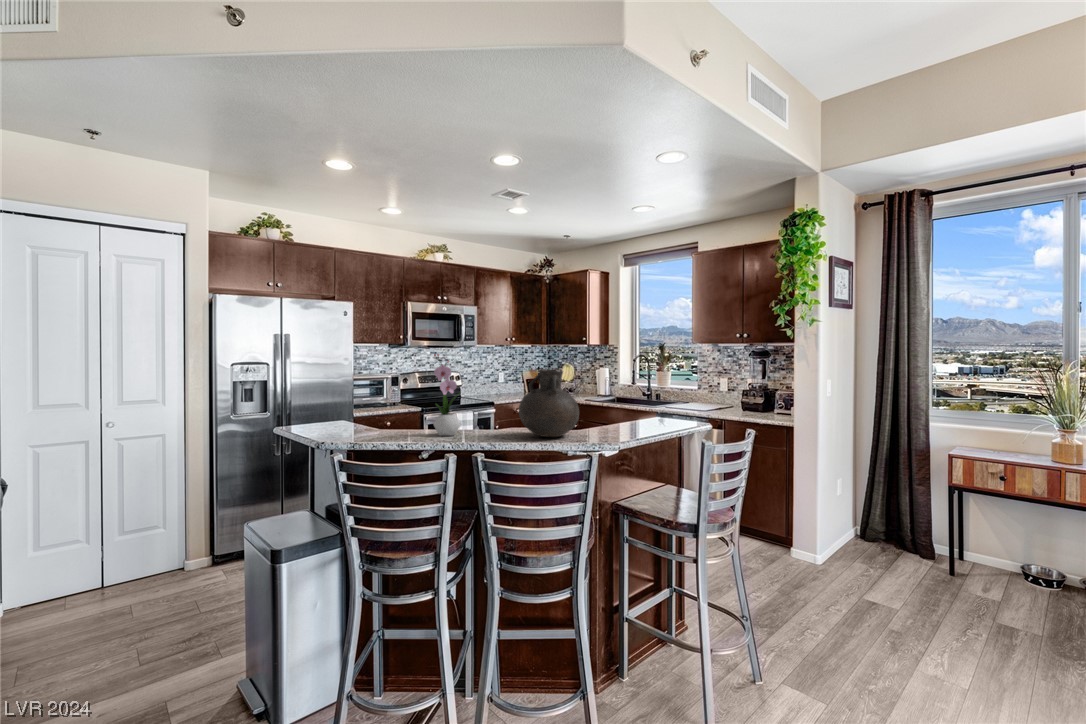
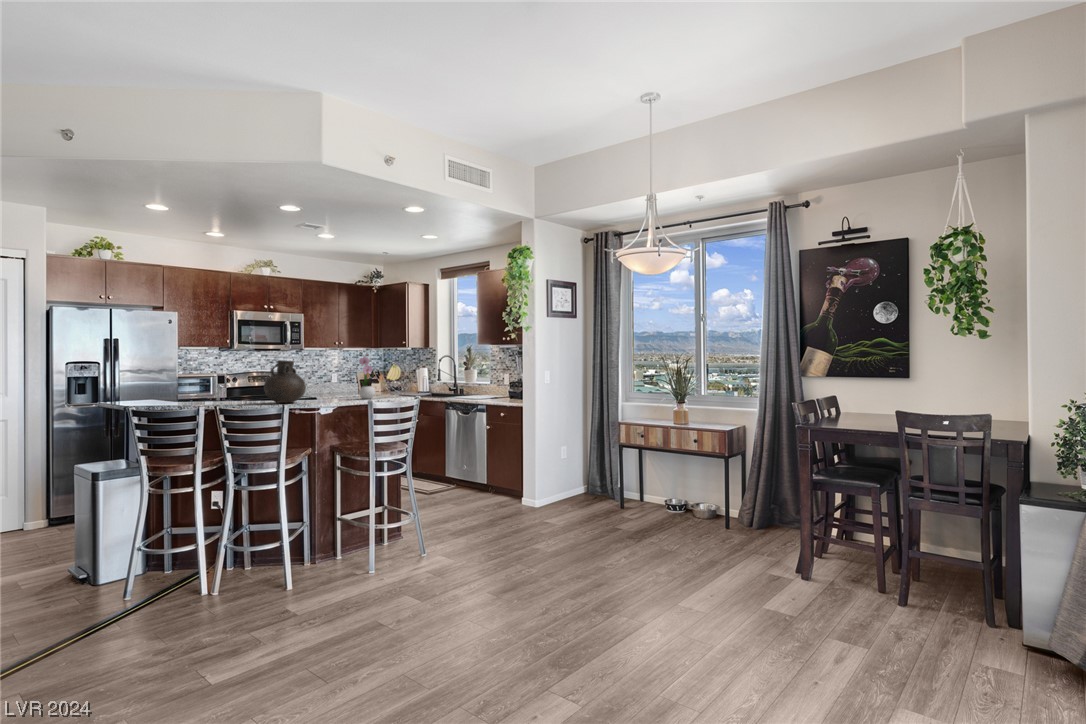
flower arrangement: present [434,354,461,436] -> present [359,353,375,399]

